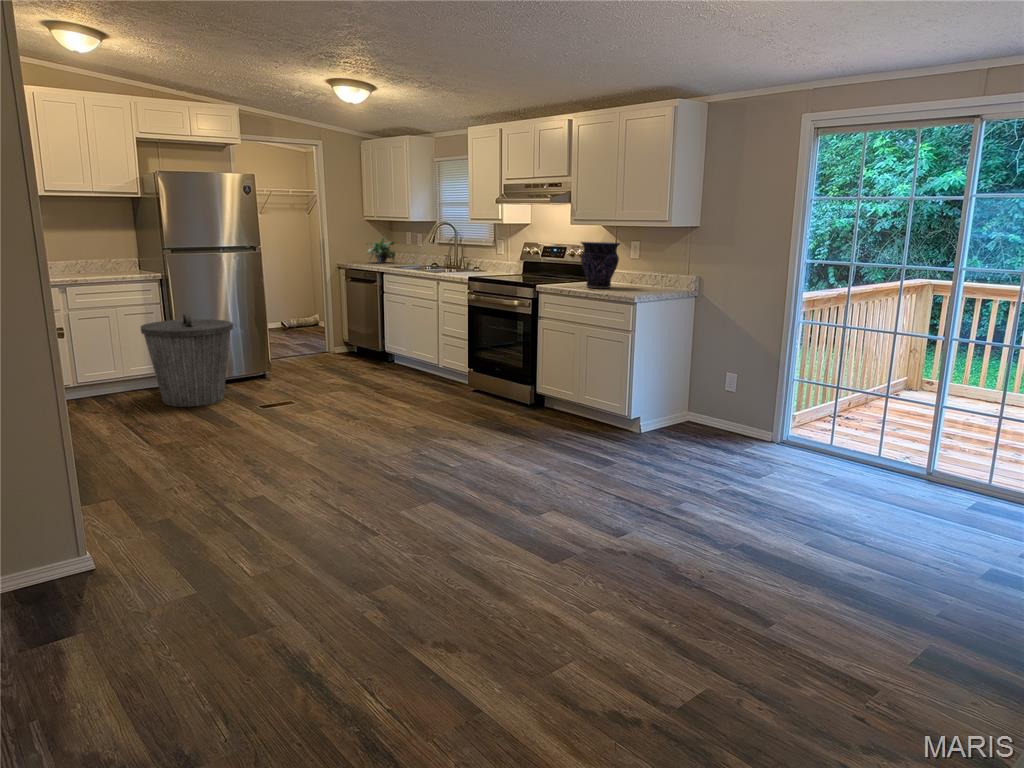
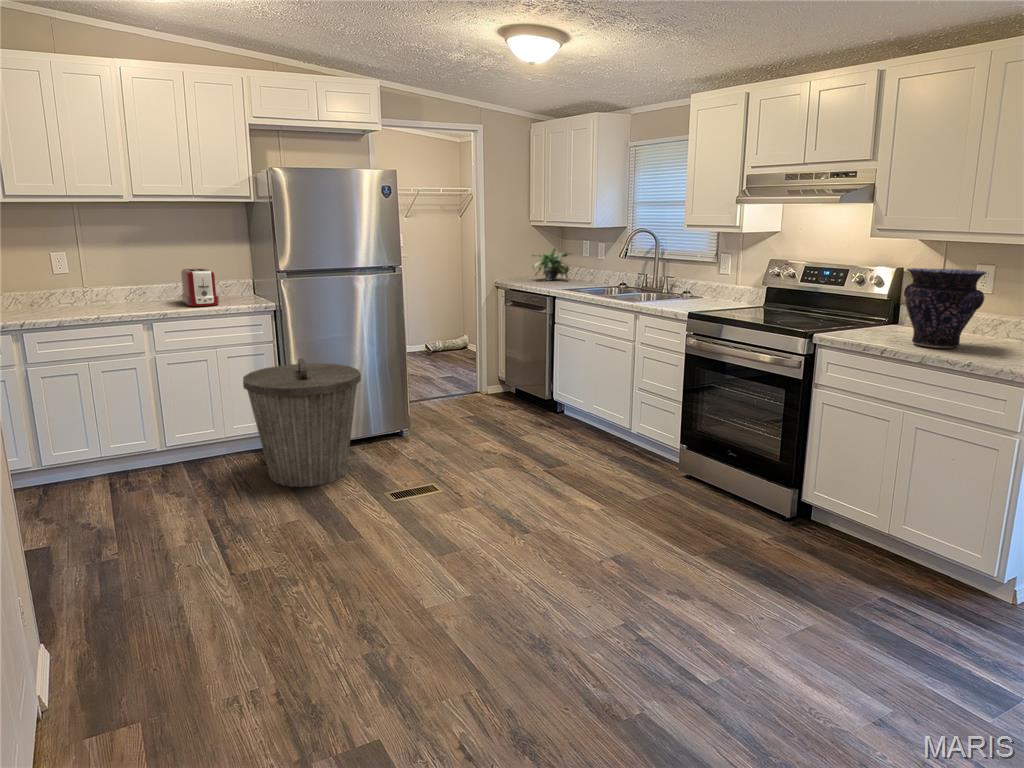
toaster: none [81,248,115,276] -> present [181,269,219,306]

